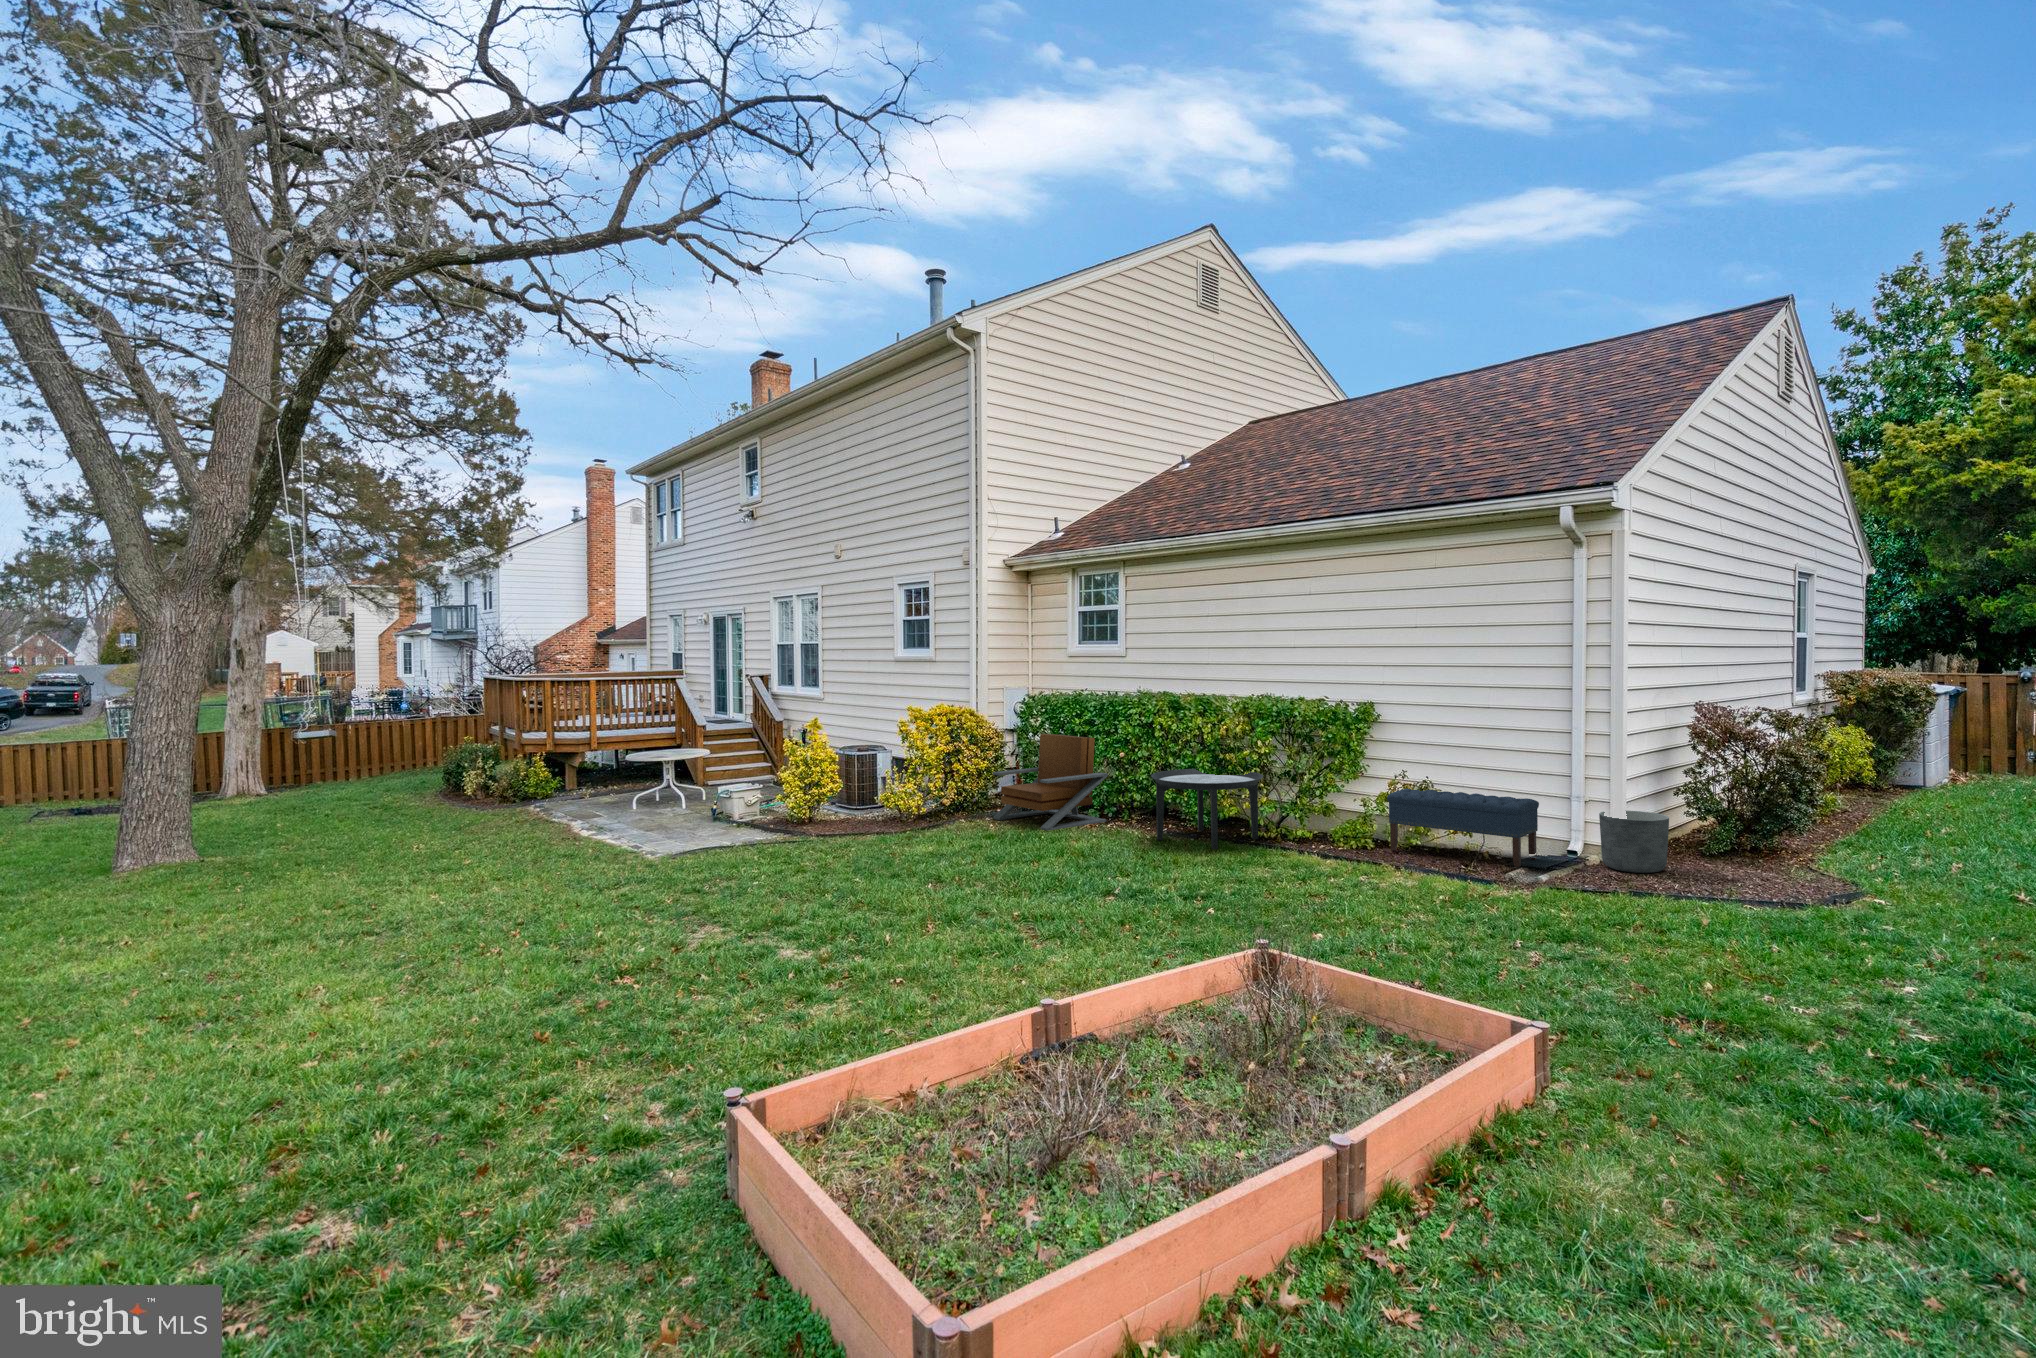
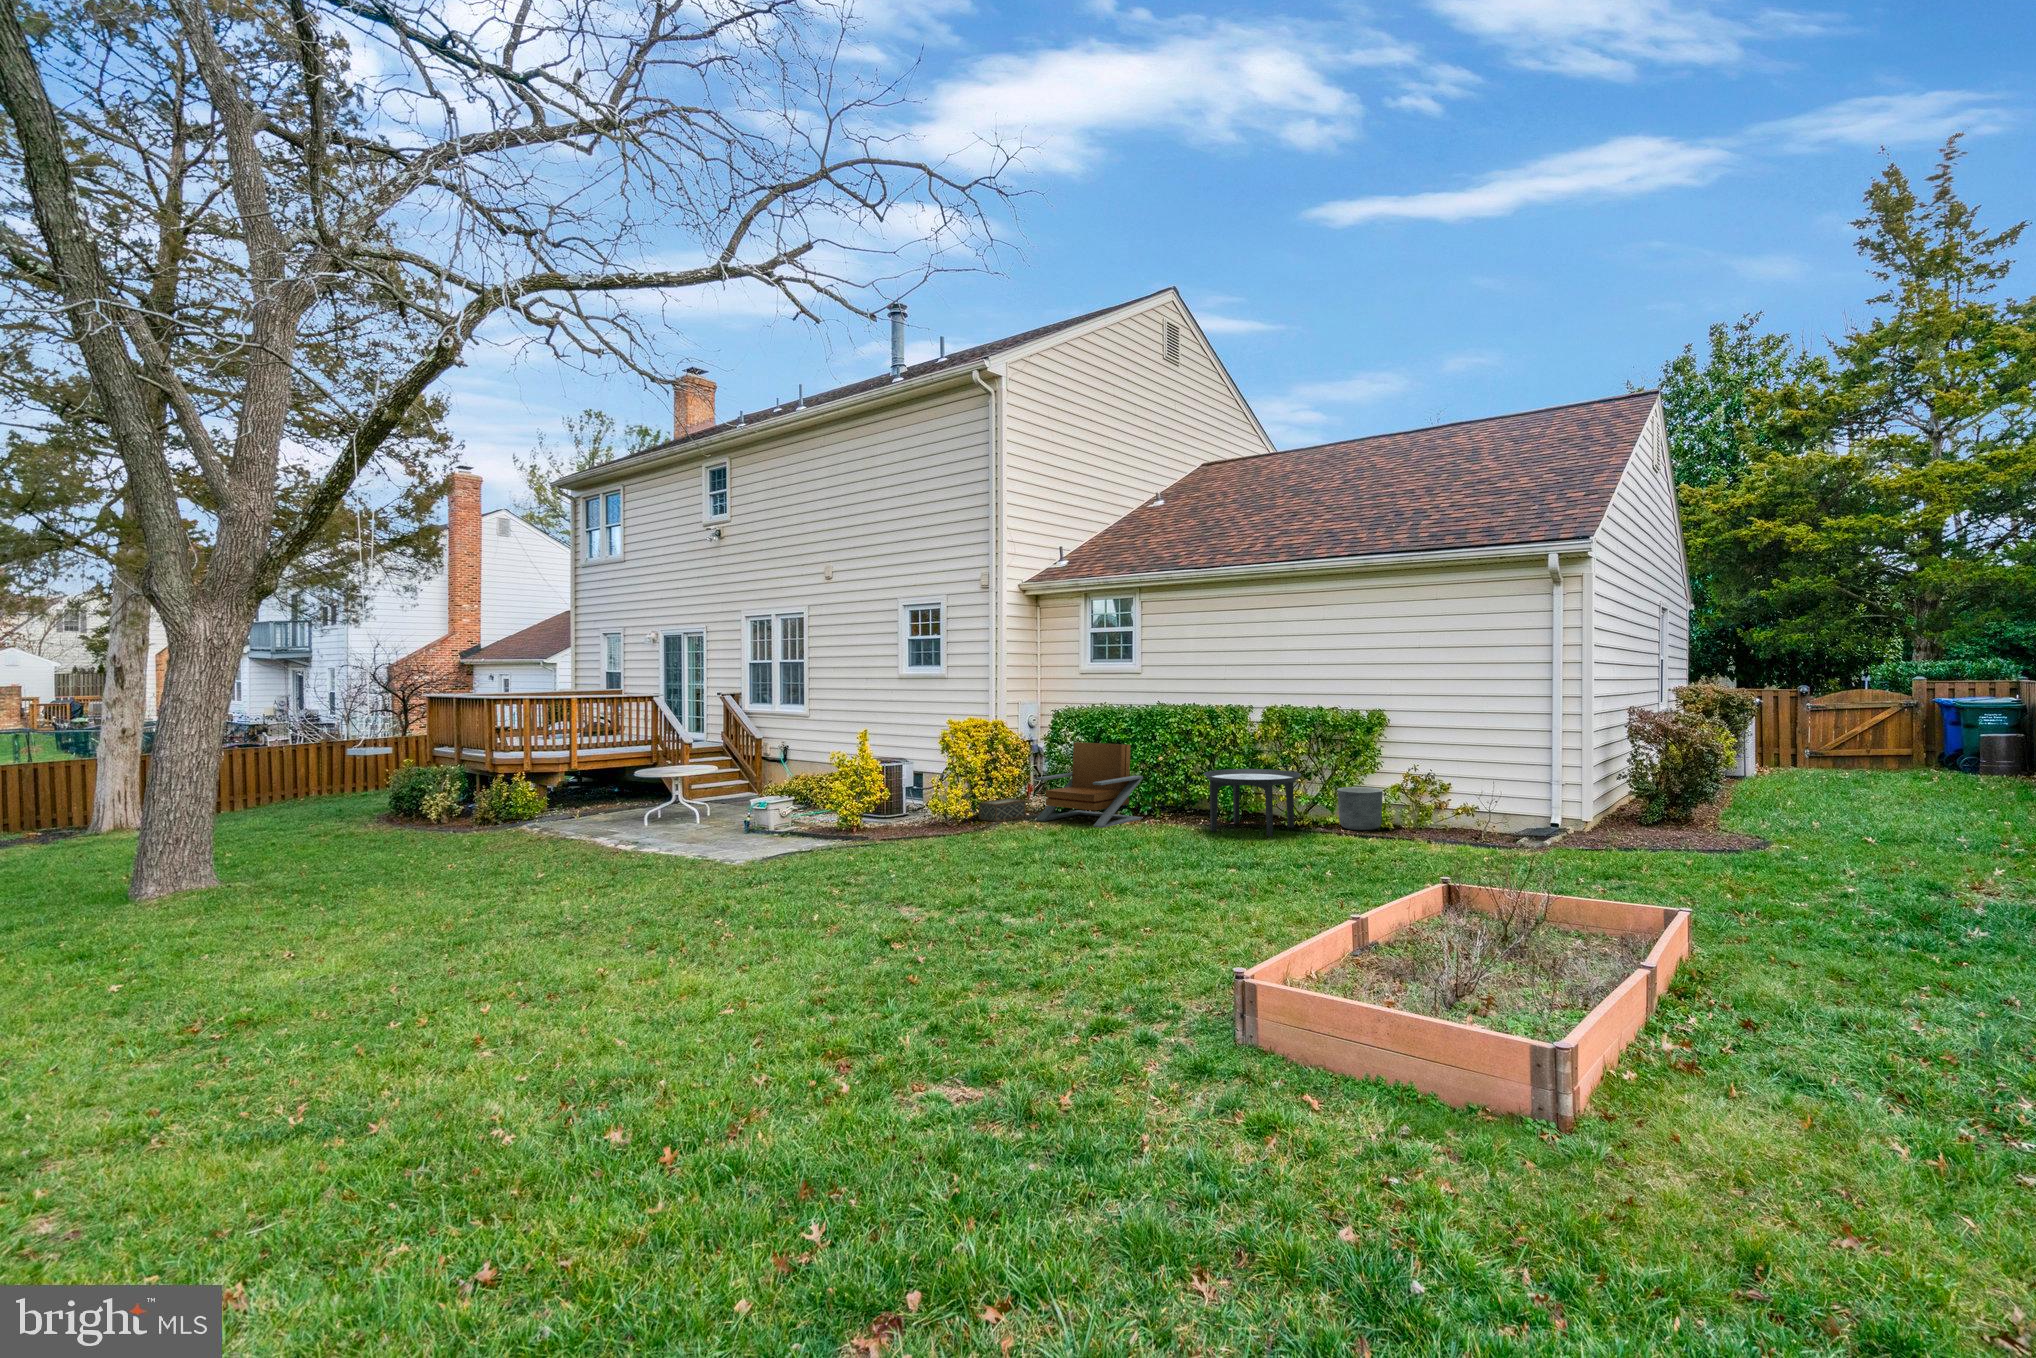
bench: present [1387,788,1539,867] -> none [1410,780,1533,840]
woven basket: none [937,793,989,819] -> present [979,798,1025,822]
planter: present [1599,811,1669,873] -> present [1338,787,1382,830]

